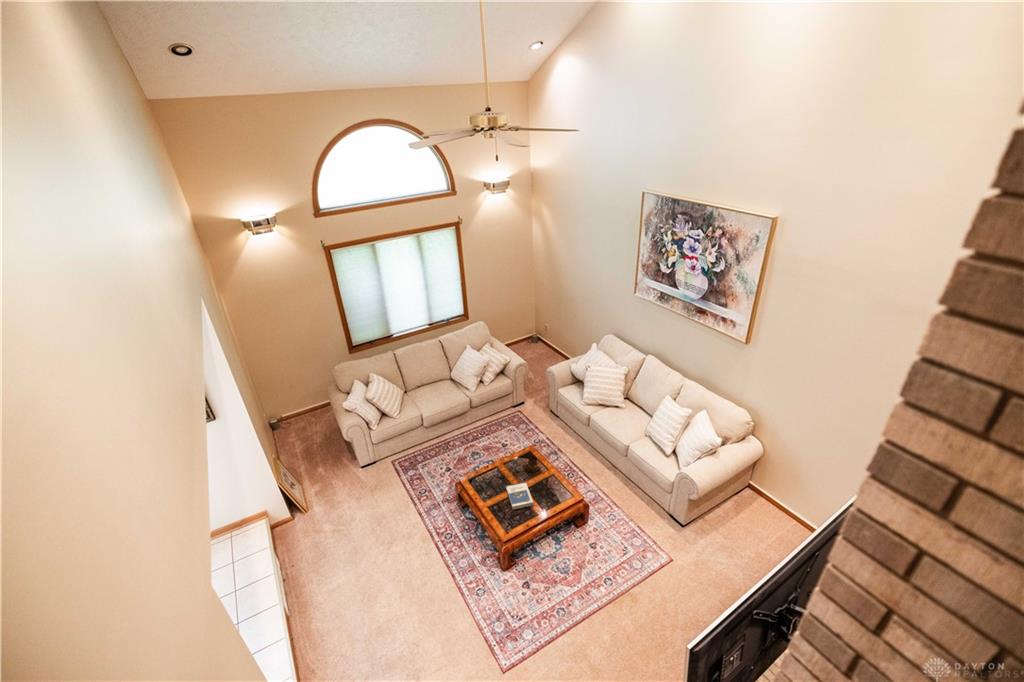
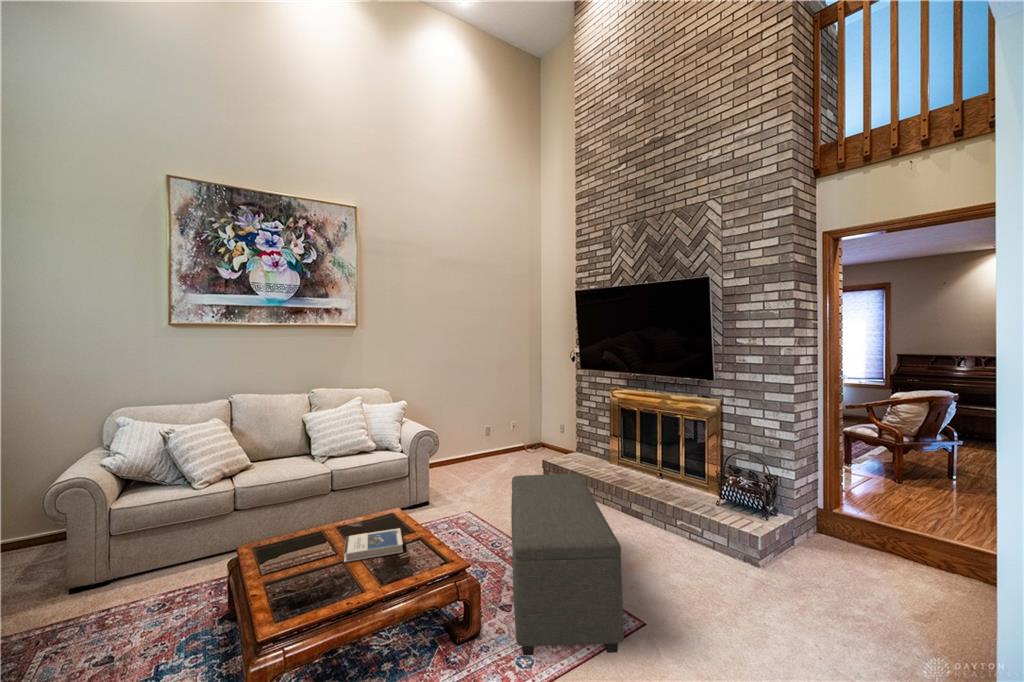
ottoman: none [472,553,615,650] -> present [511,474,624,655]

